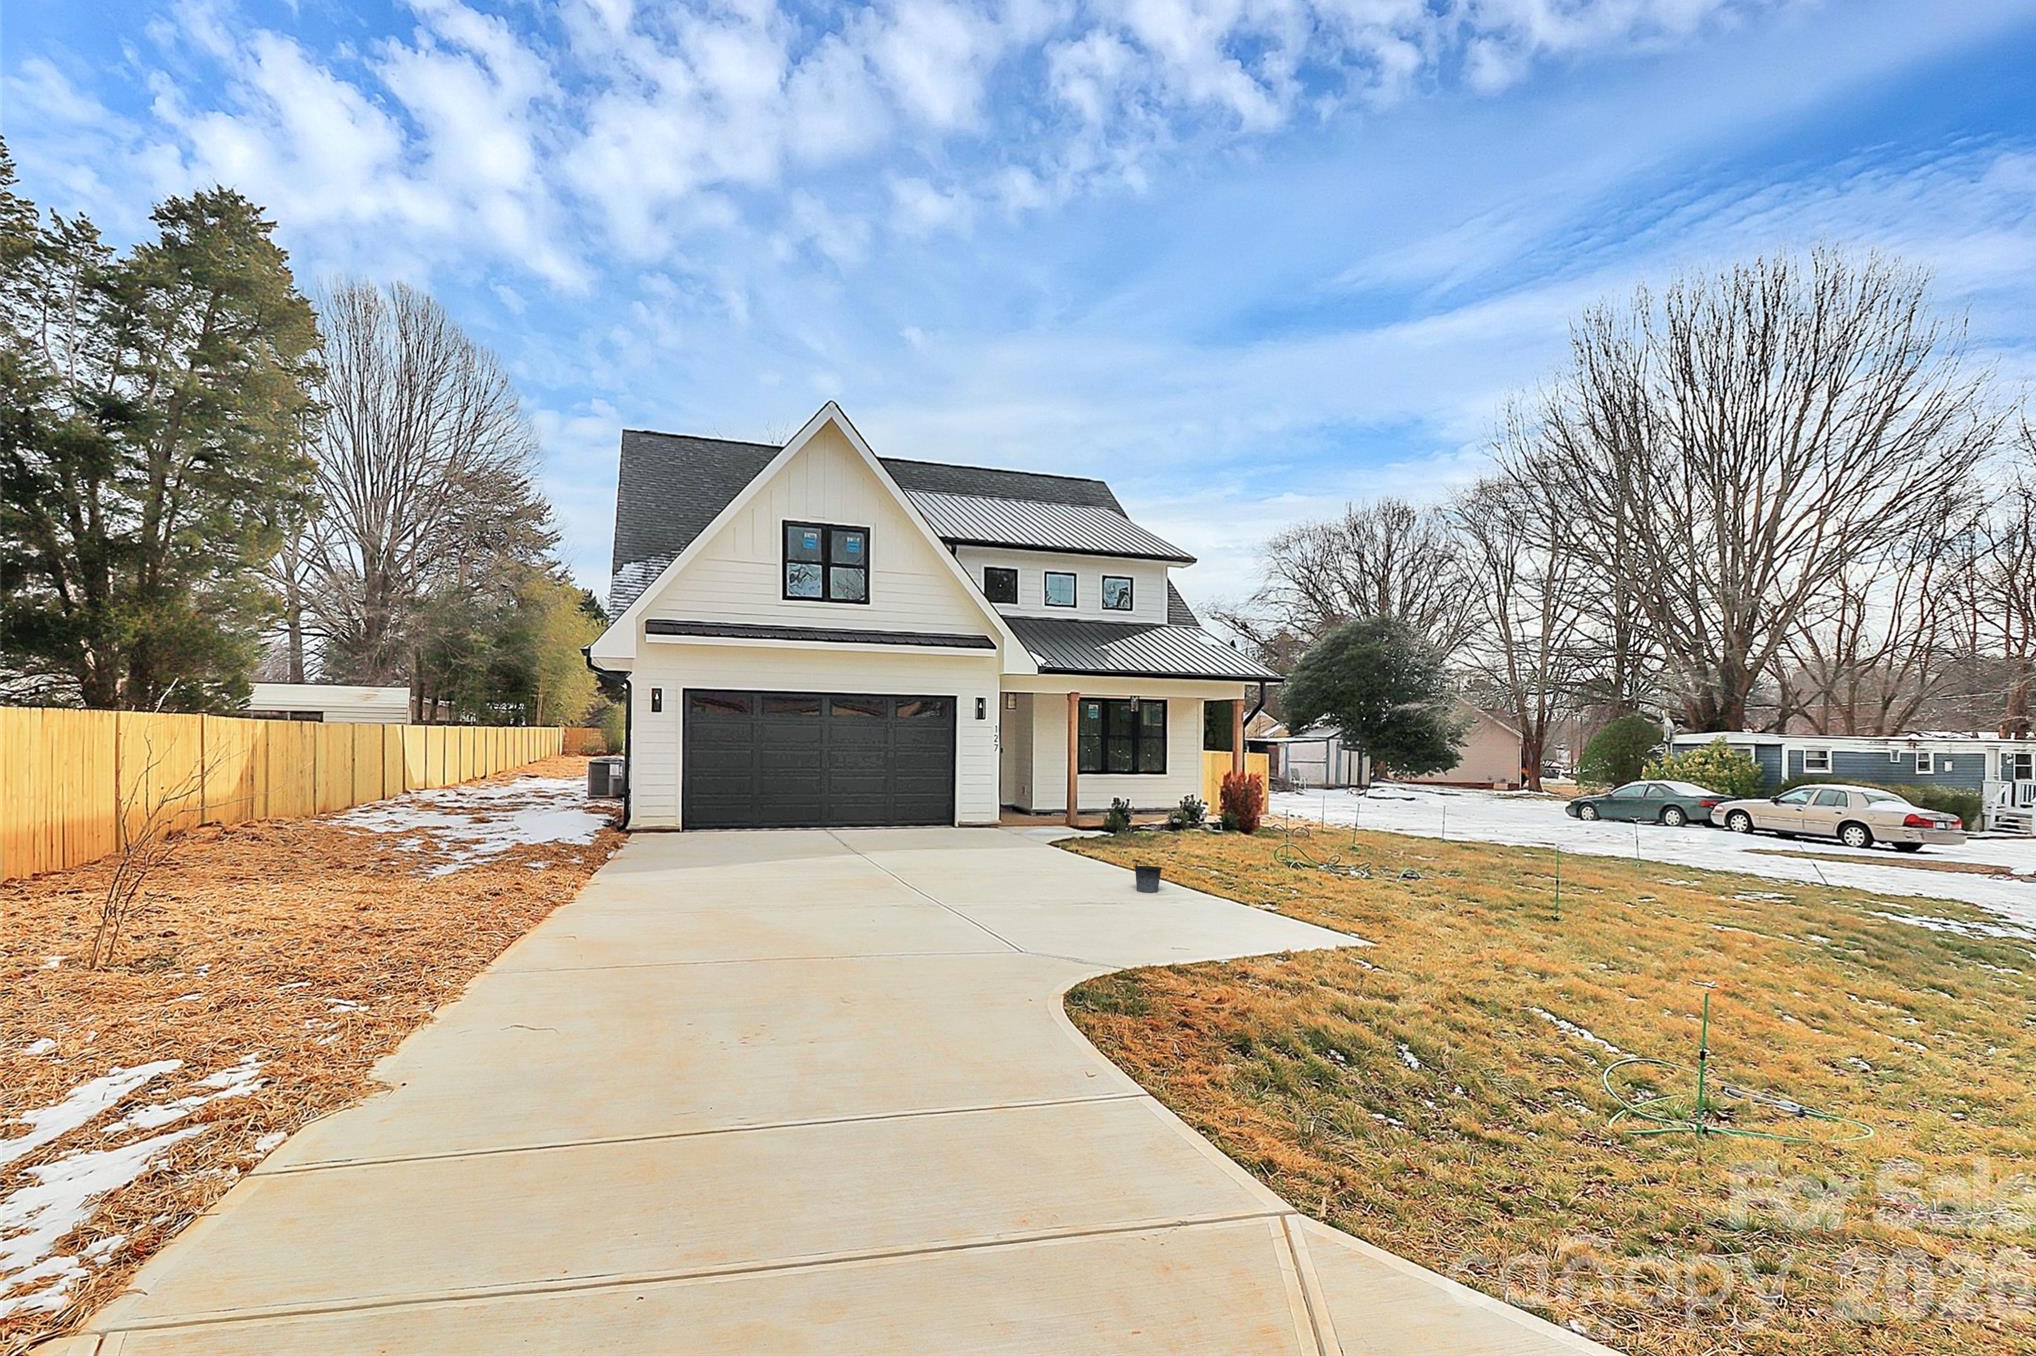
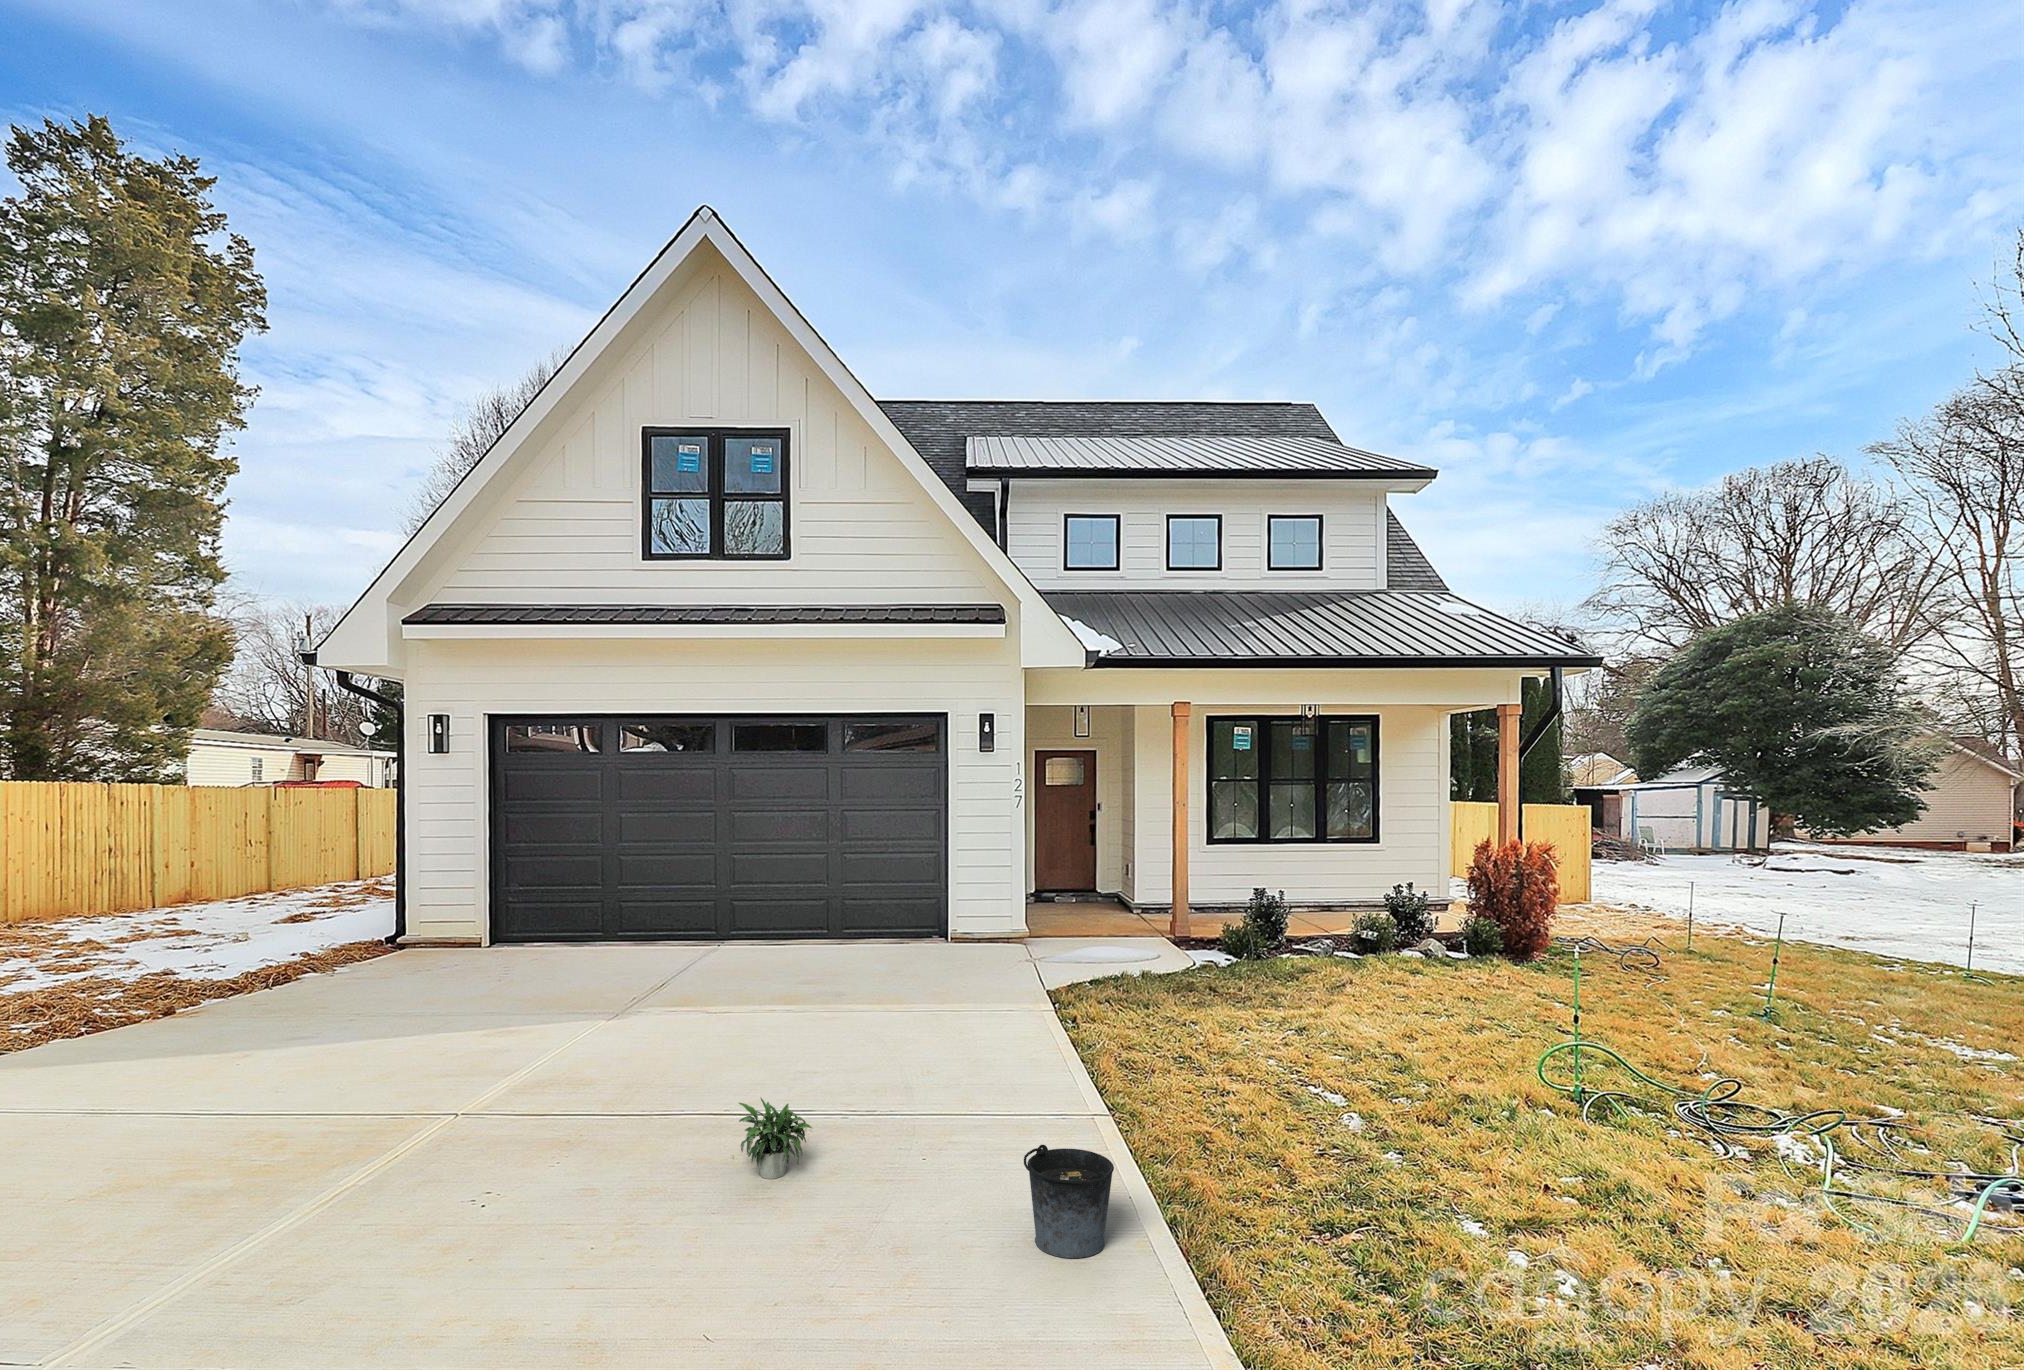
potted plant: none [1014,859,1049,884] -> present [731,1097,812,1179]

